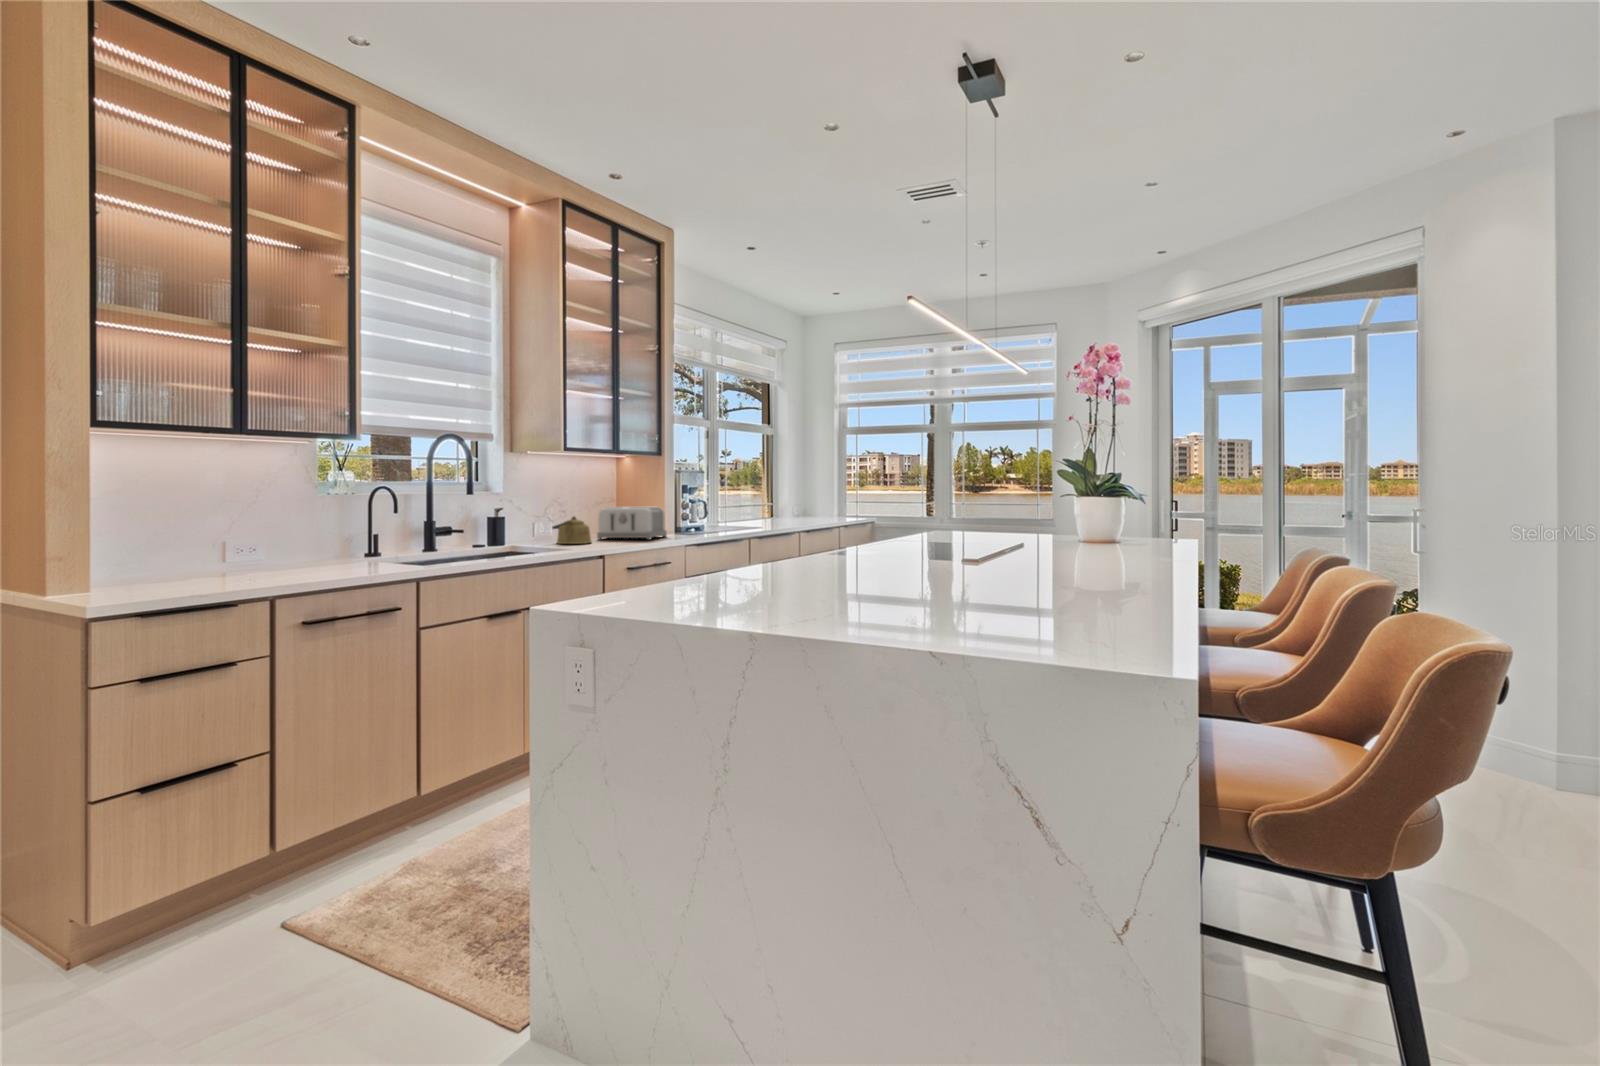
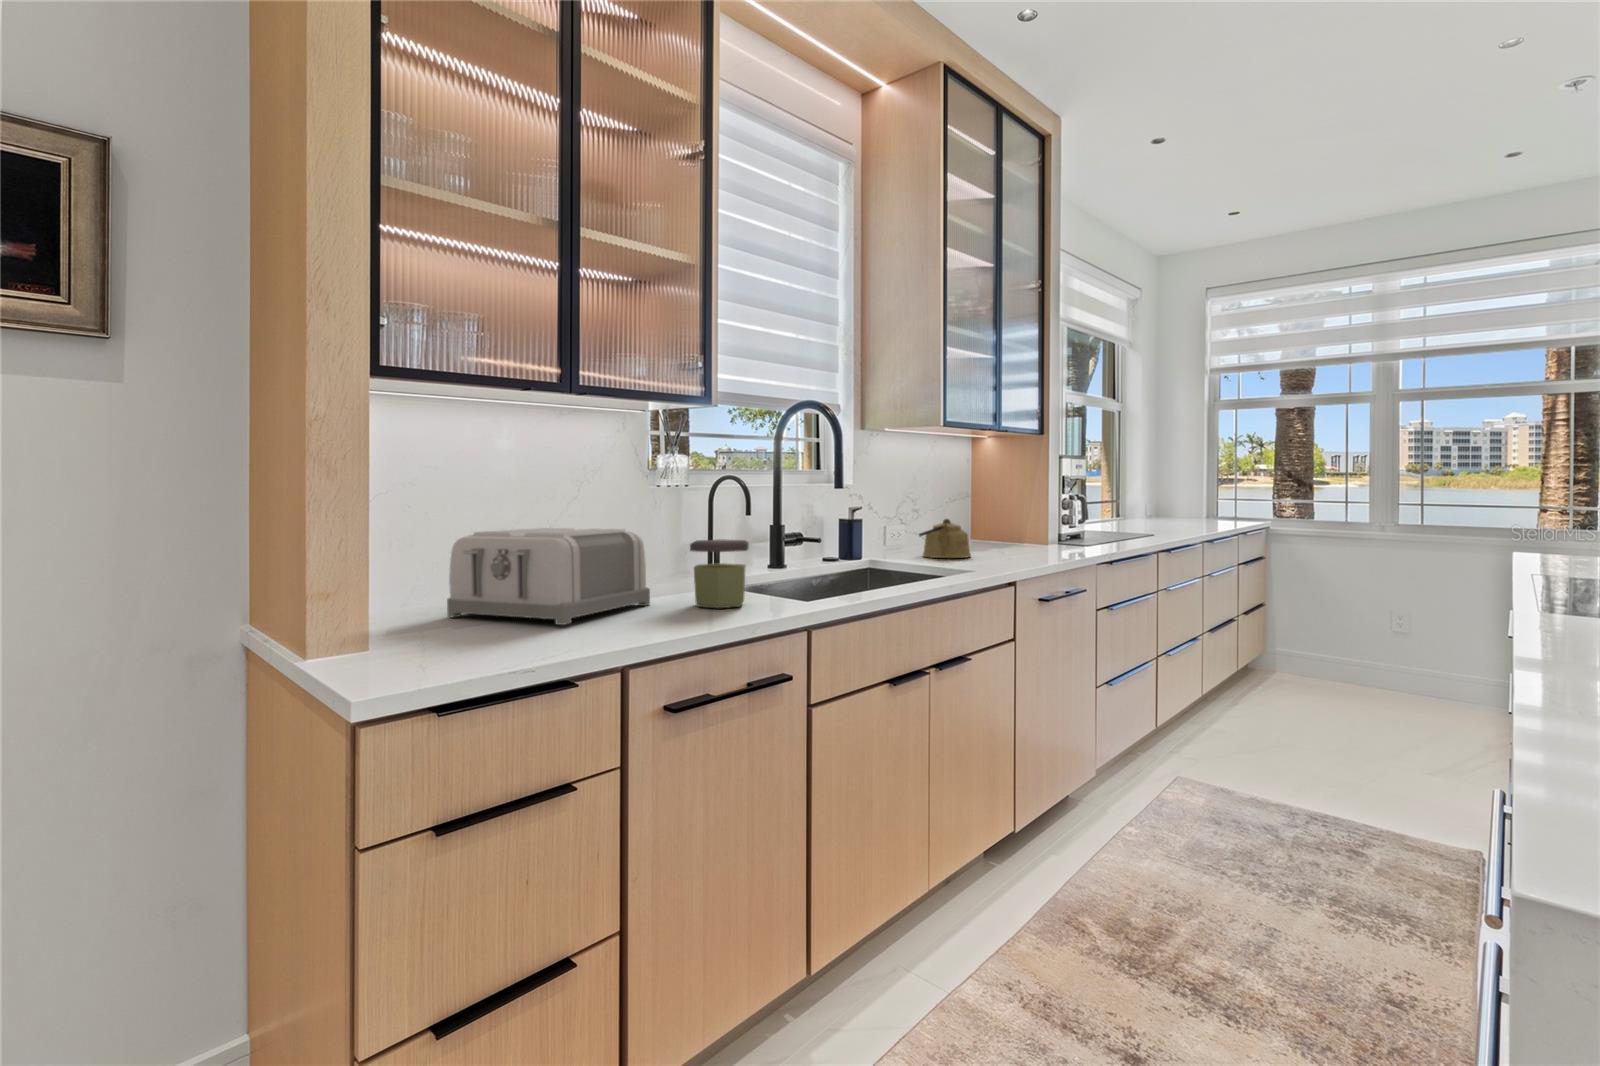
toaster: present [597,507,667,539] -> present [447,528,650,625]
jar: none [334,528,380,571] -> present [690,539,749,608]

